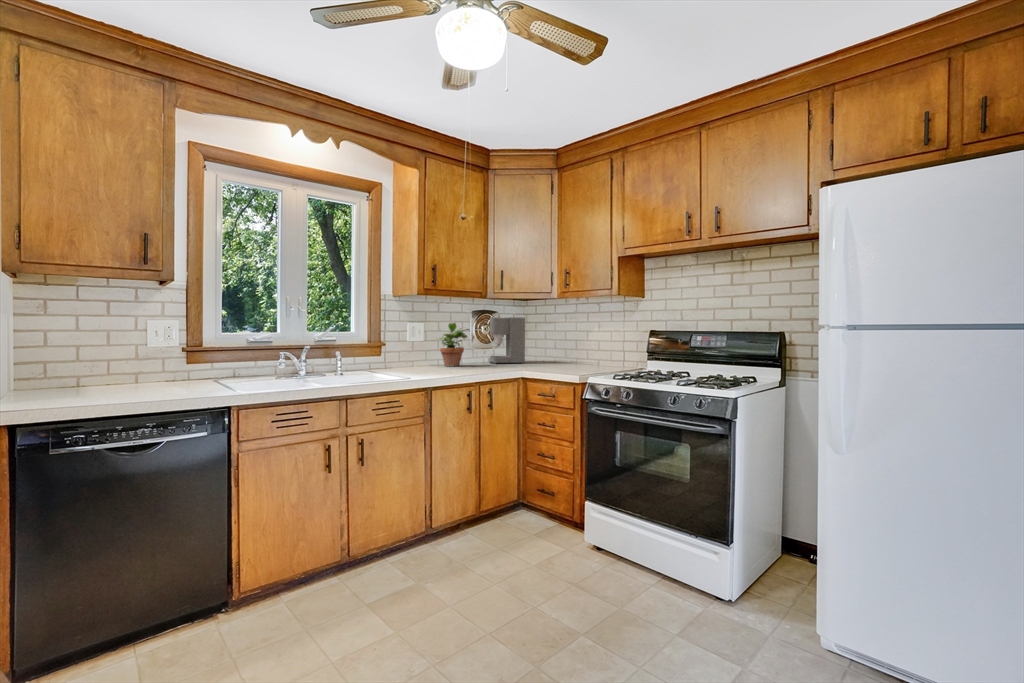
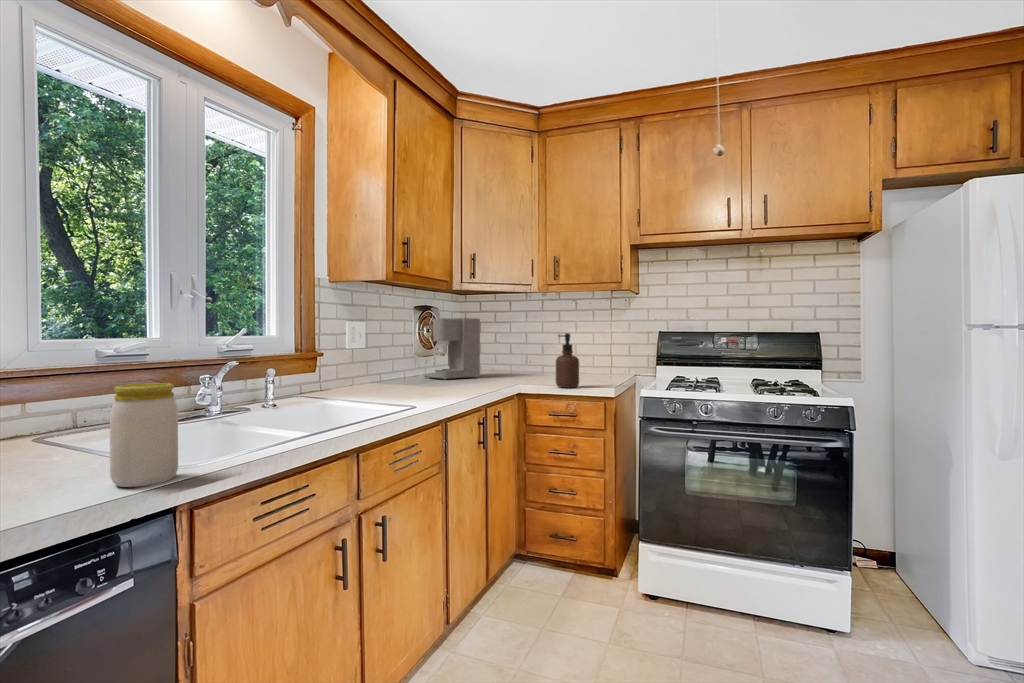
potted plant: present [439,323,469,366] -> none [371,324,421,386]
soap dispenser: none [544,331,562,373] -> present [556,333,579,388]
jar: none [206,356,231,395] -> present [110,383,178,487]

